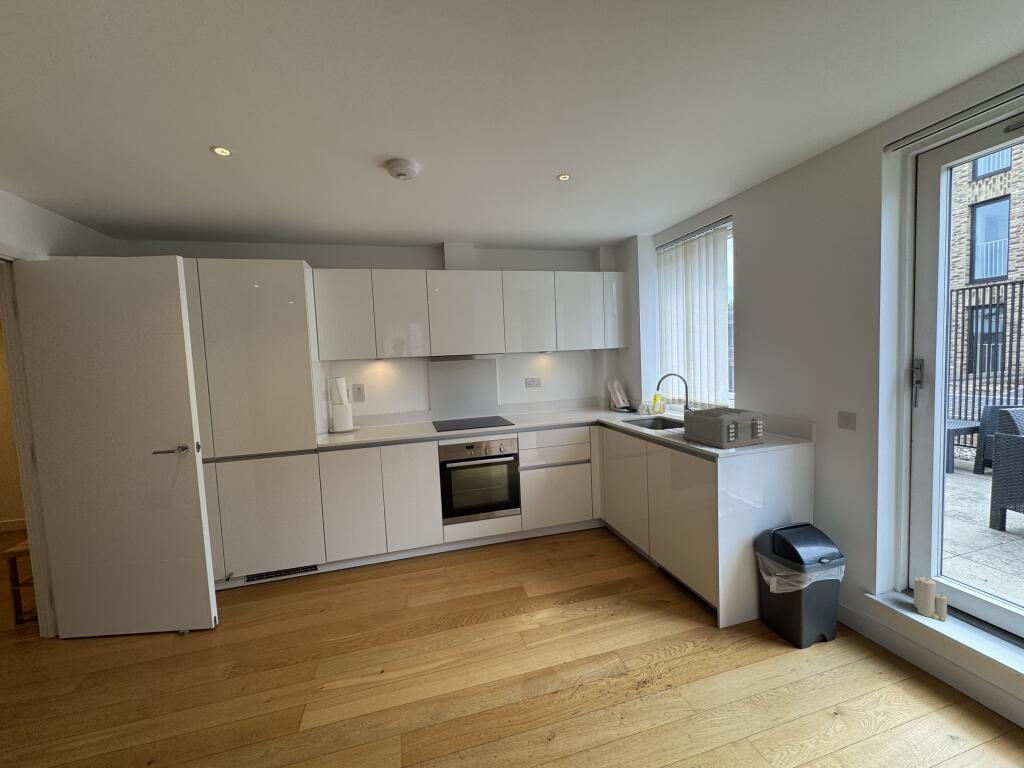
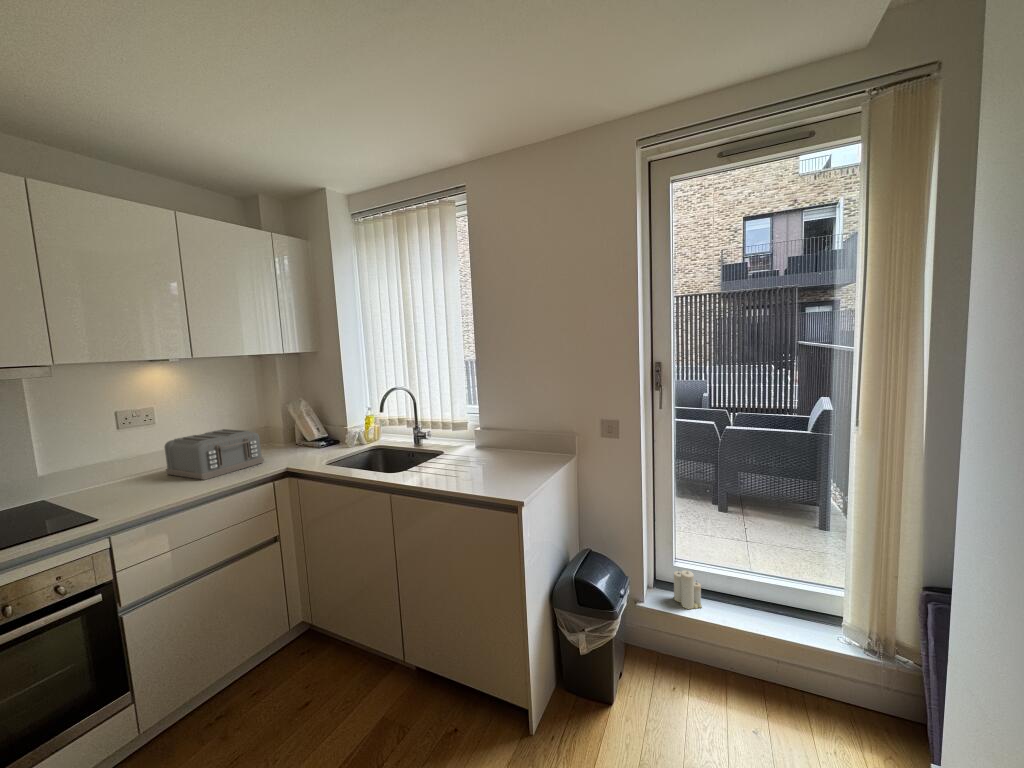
toaster: present [683,407,765,449] -> present [165,429,264,480]

